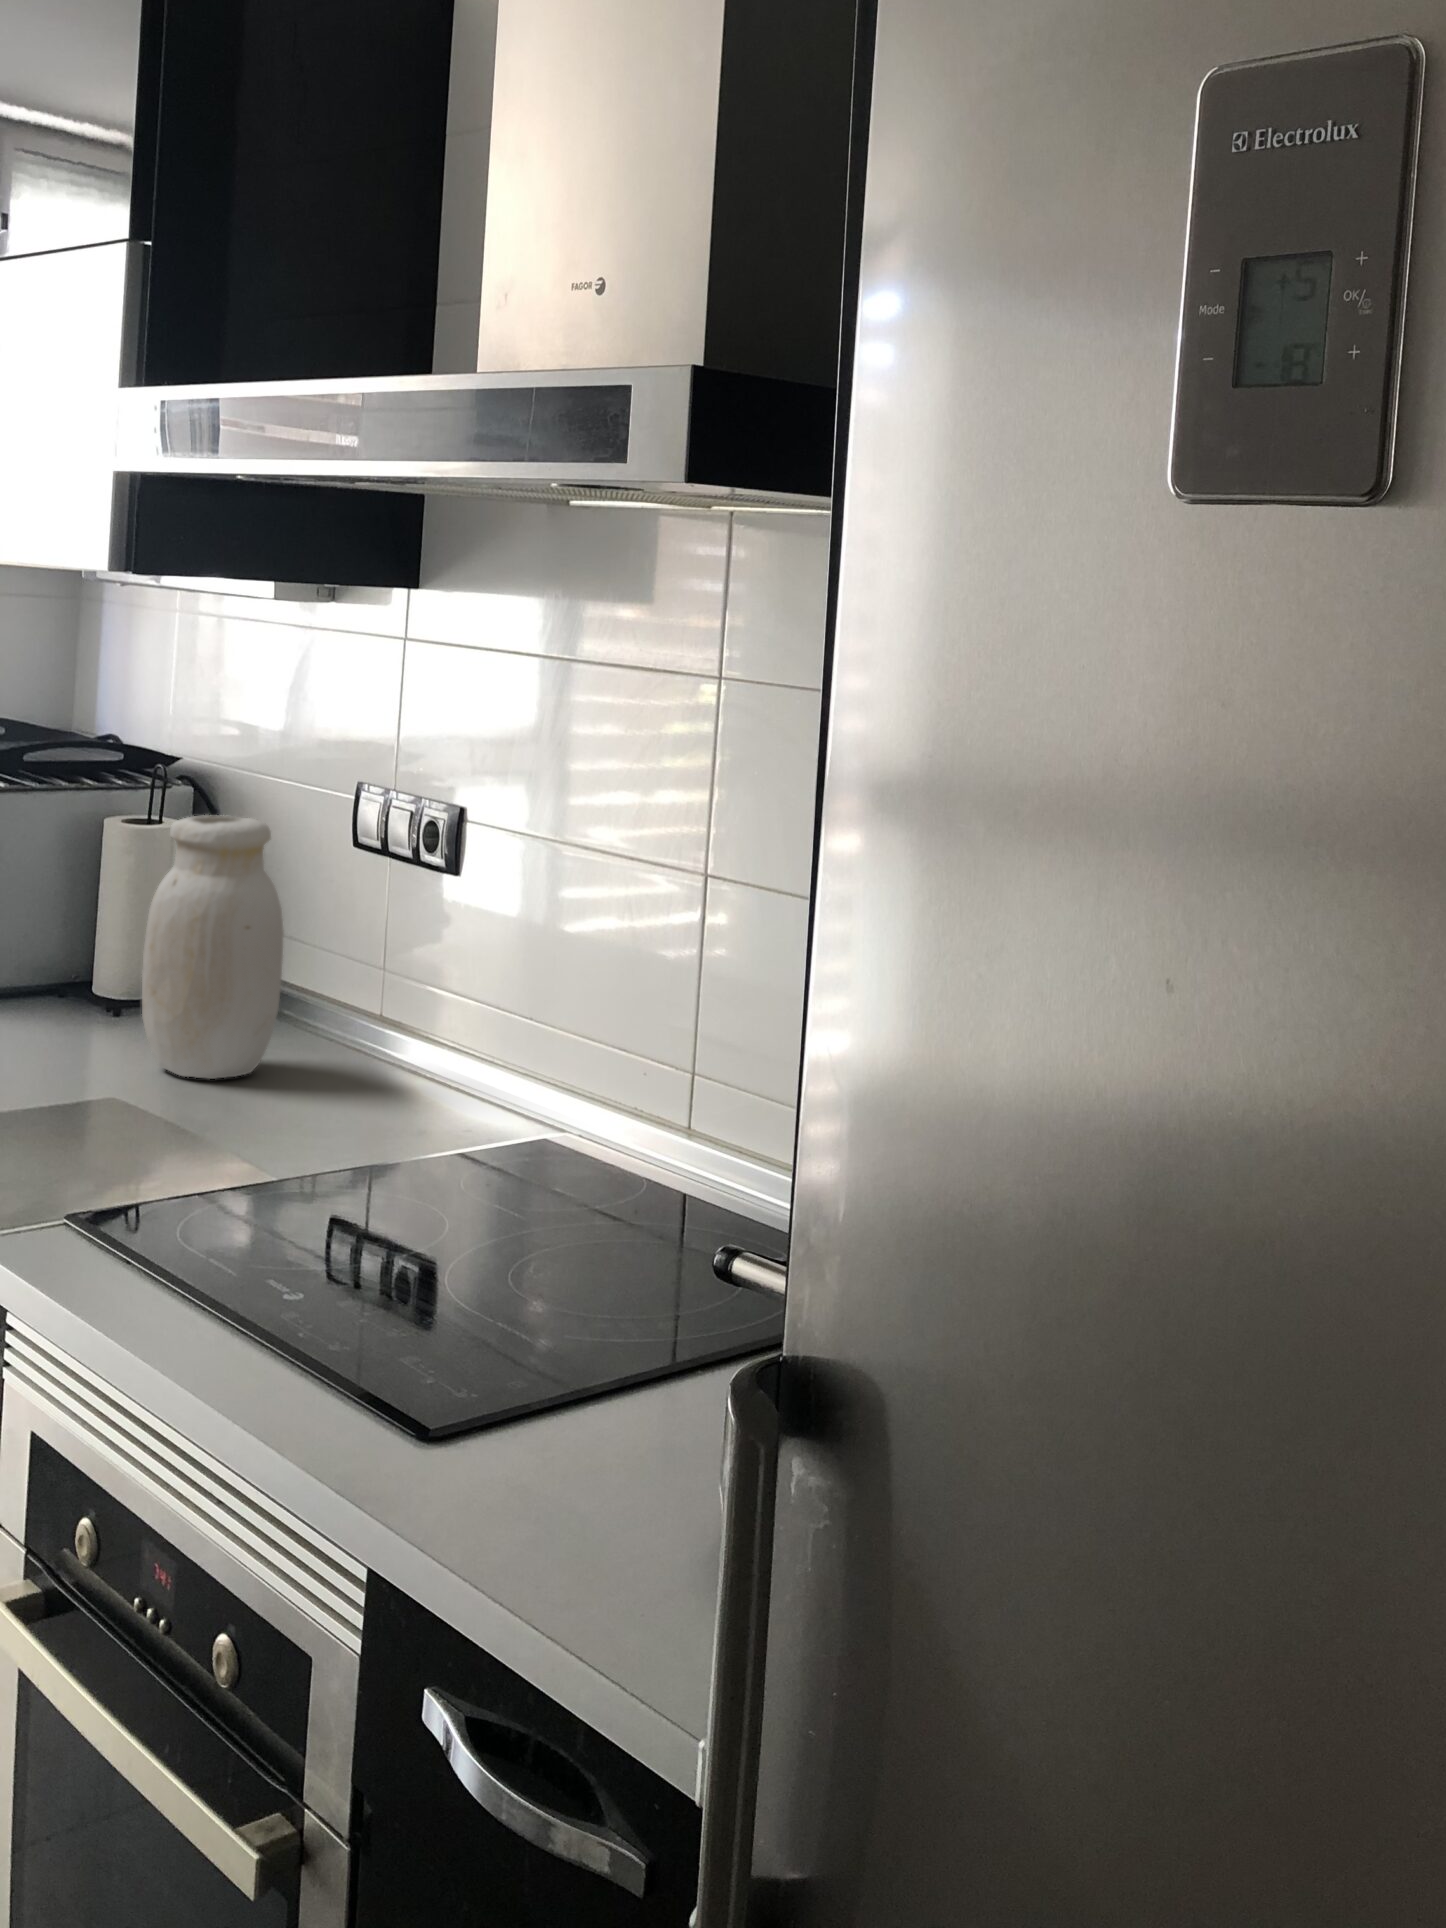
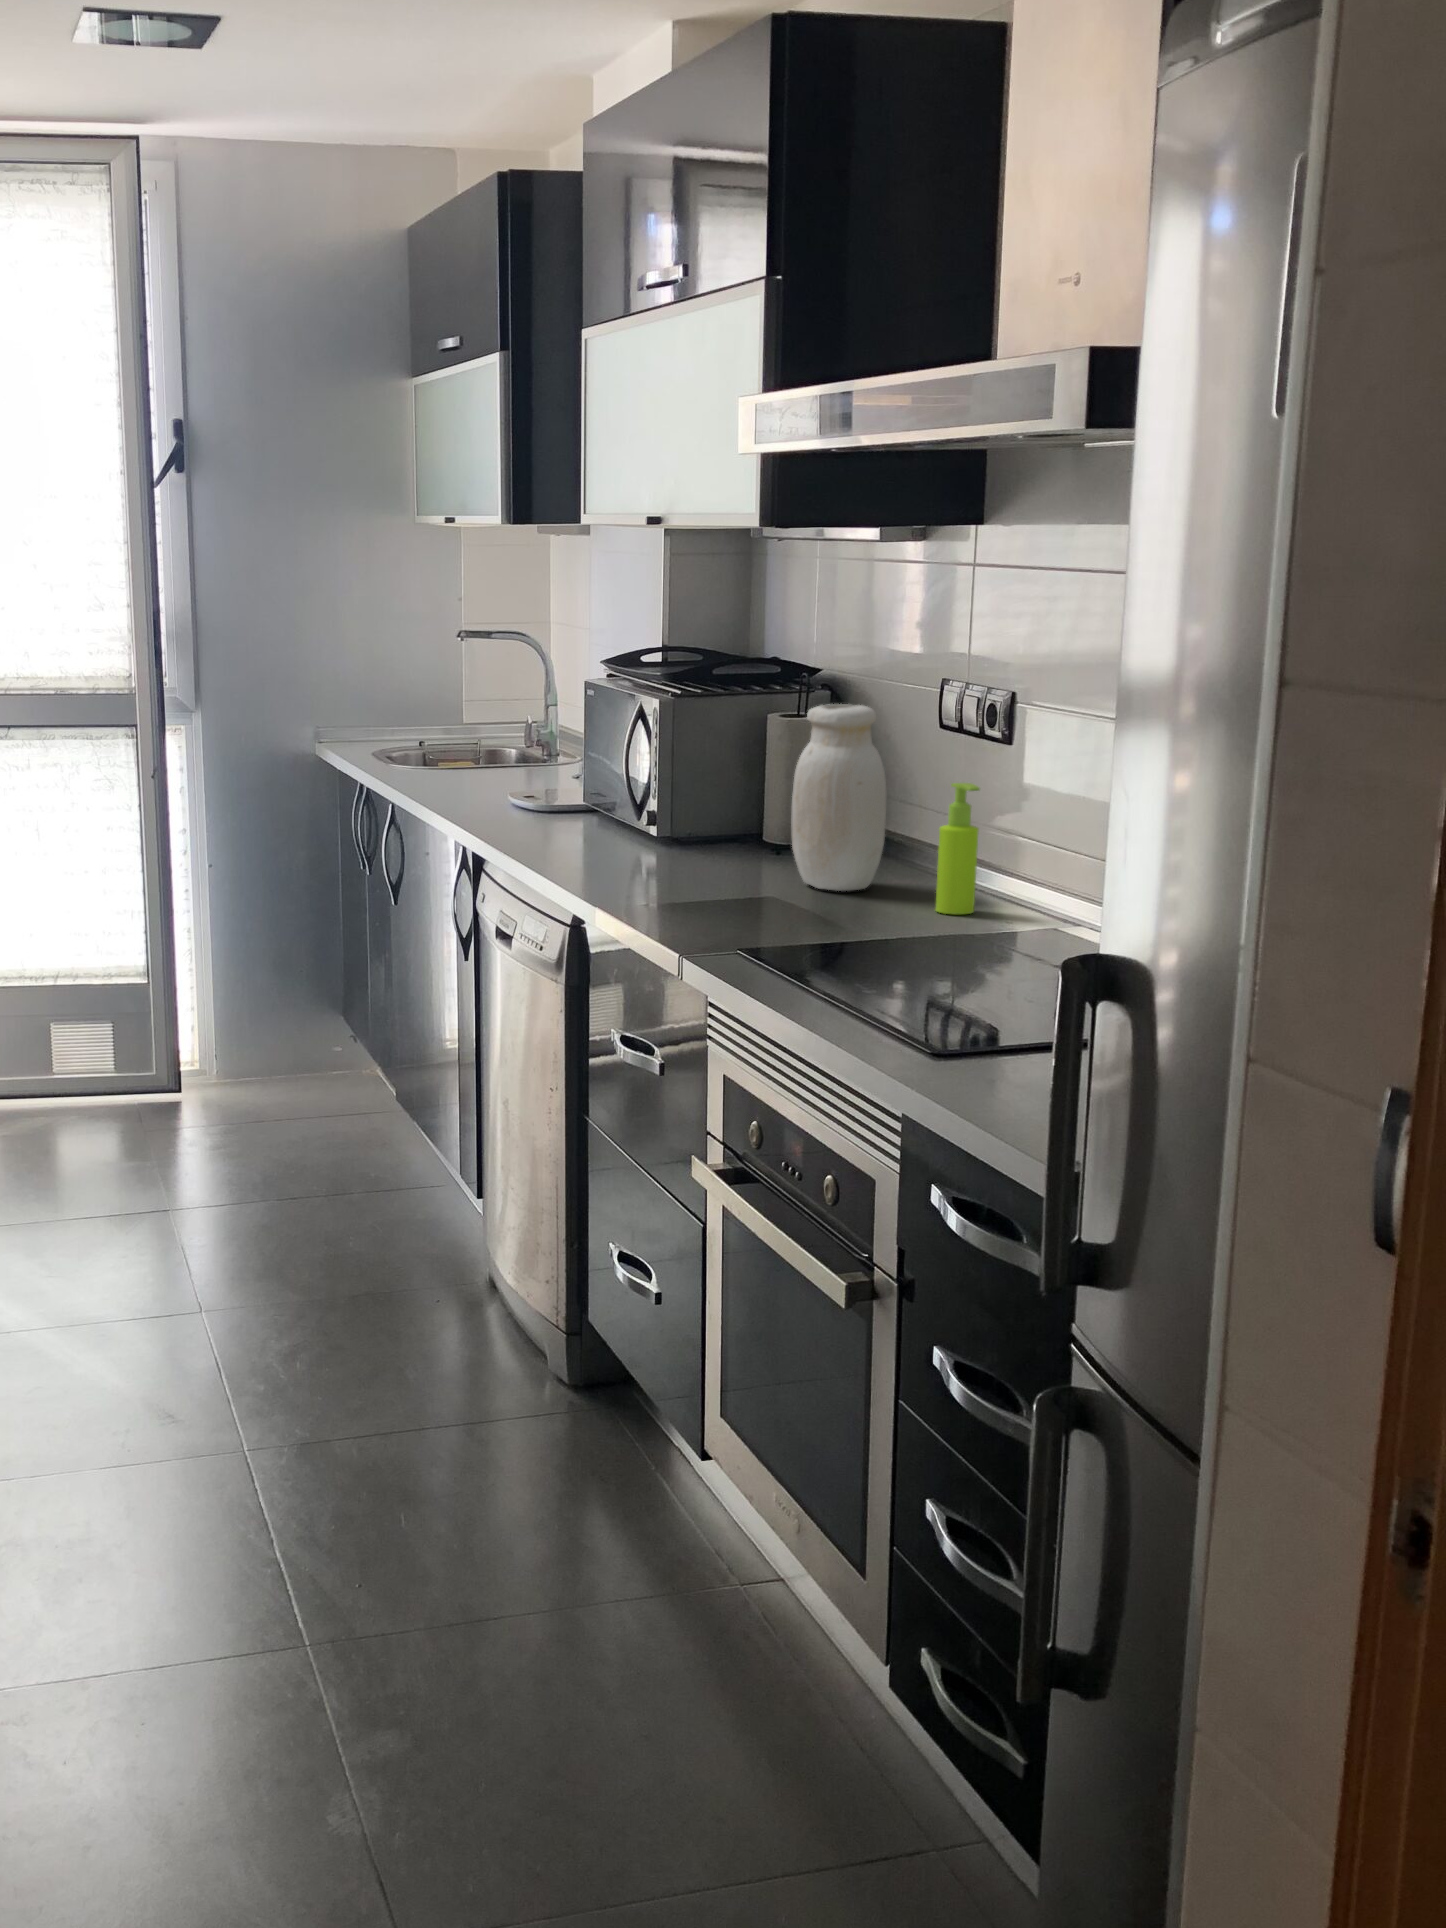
soap dispenser: none [357,929,423,1113] -> present [936,783,979,915]

